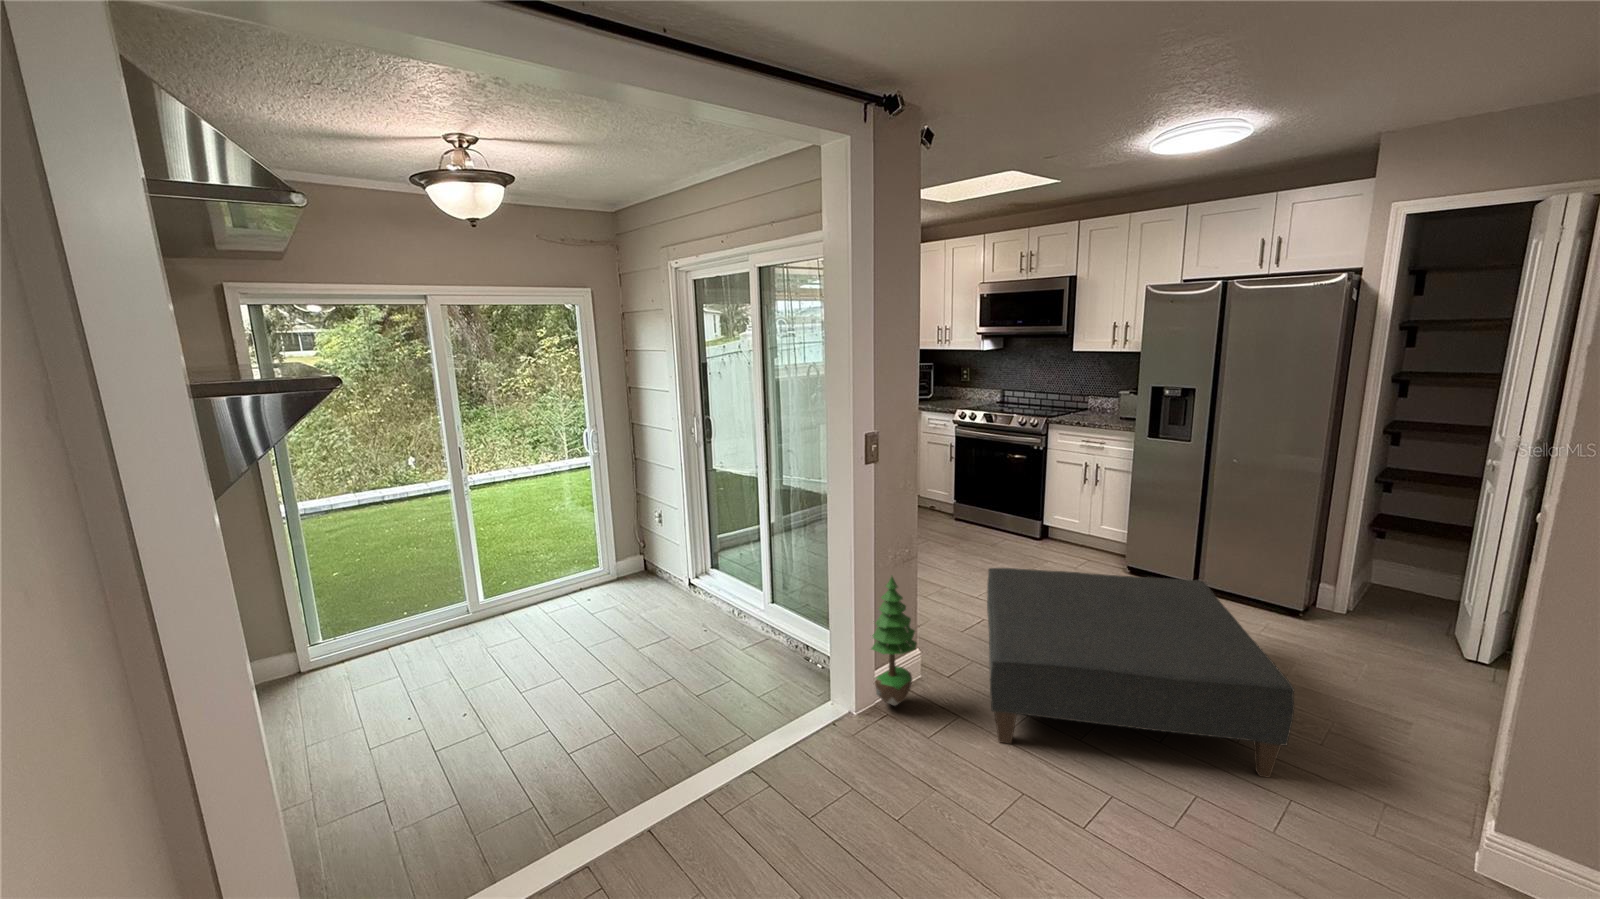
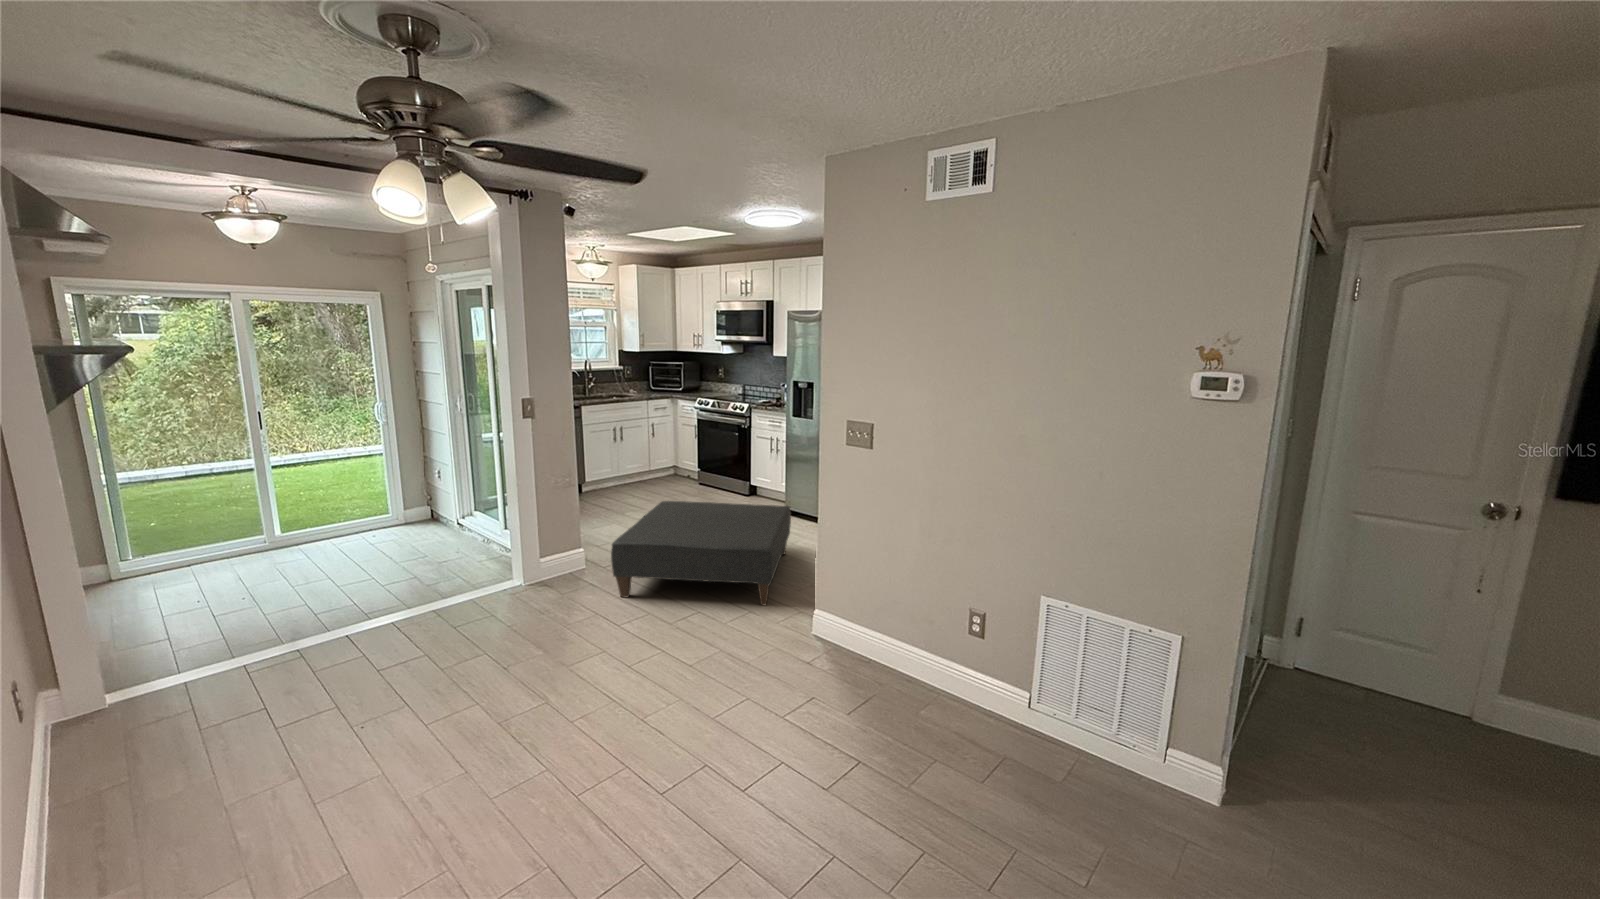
potted tree: present [872,577,917,705] -> none [545,495,581,583]

